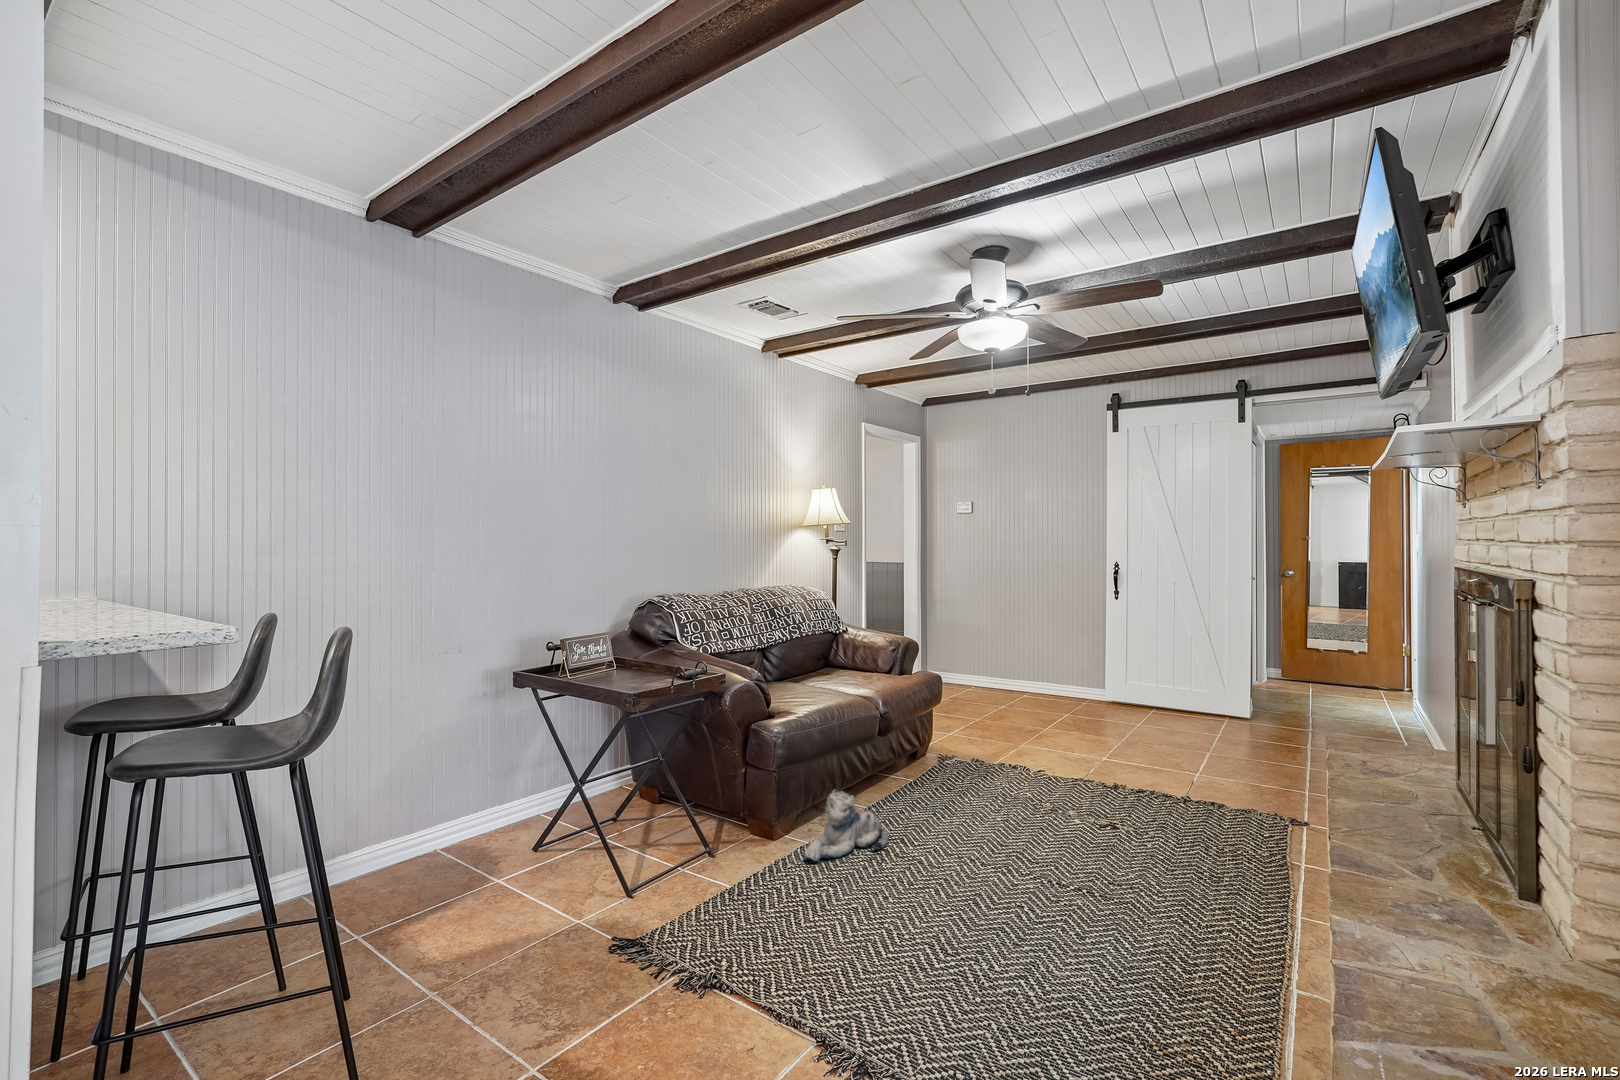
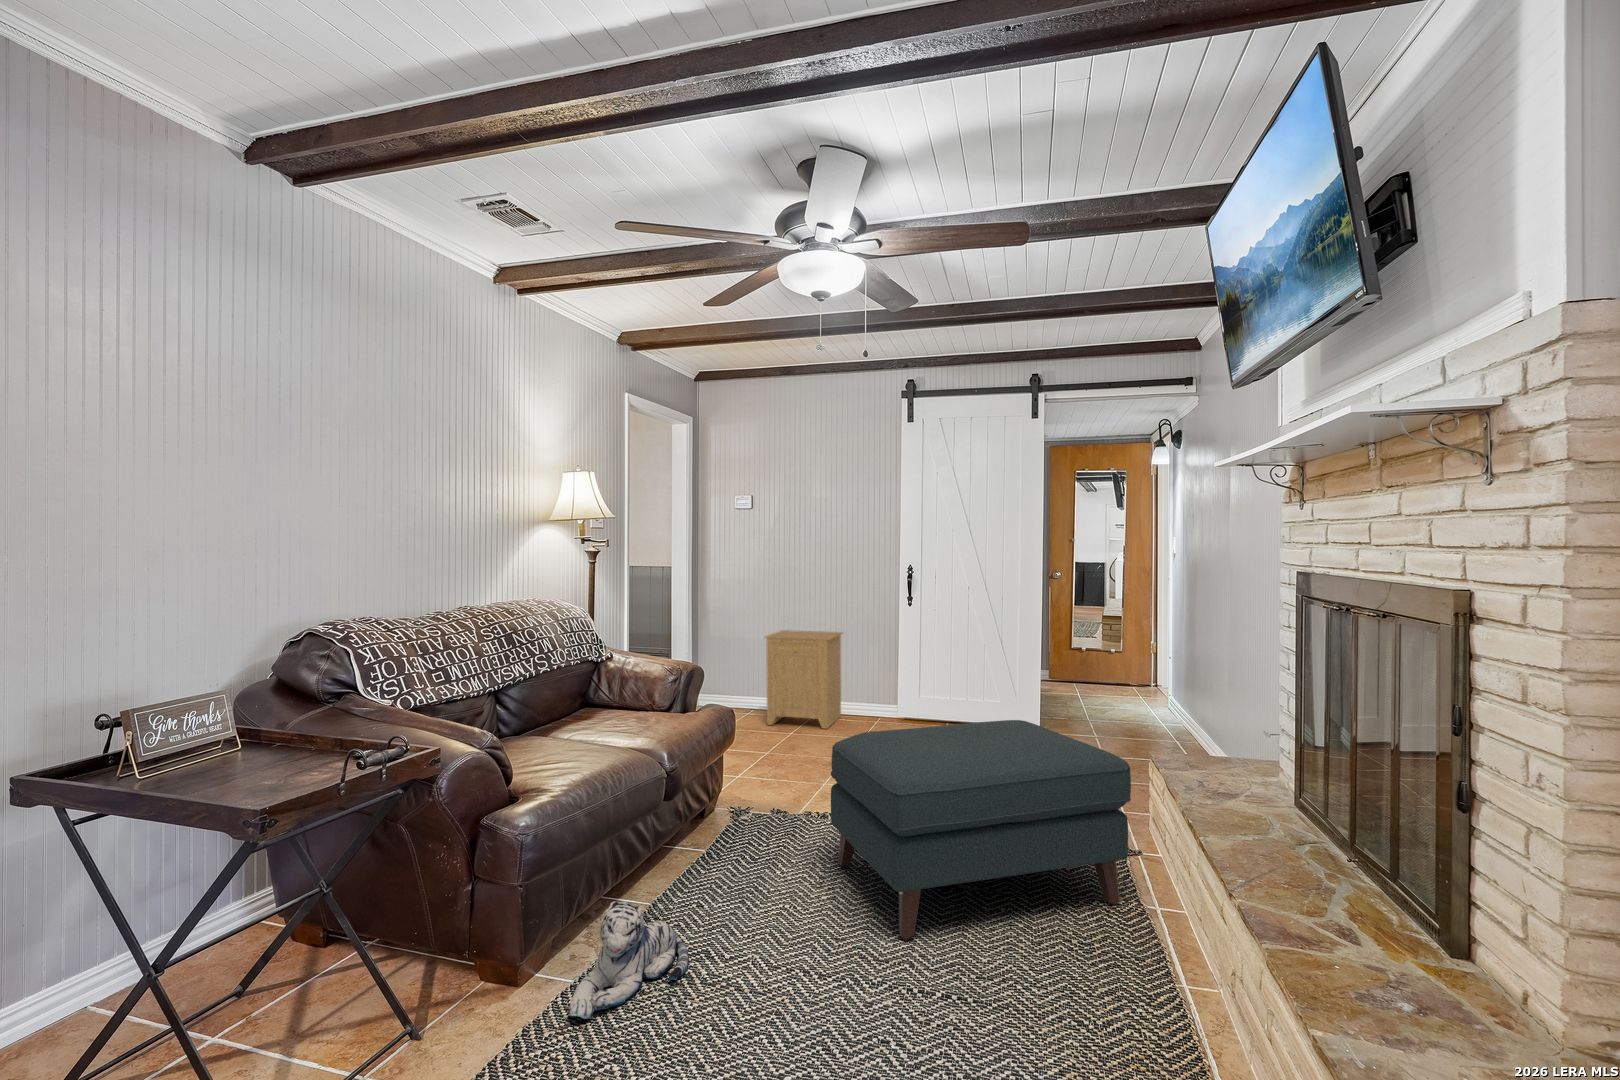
side table: none [981,619,1055,706] -> present [765,630,843,729]
ottoman: none [1009,695,1266,851] -> present [831,720,1131,940]

